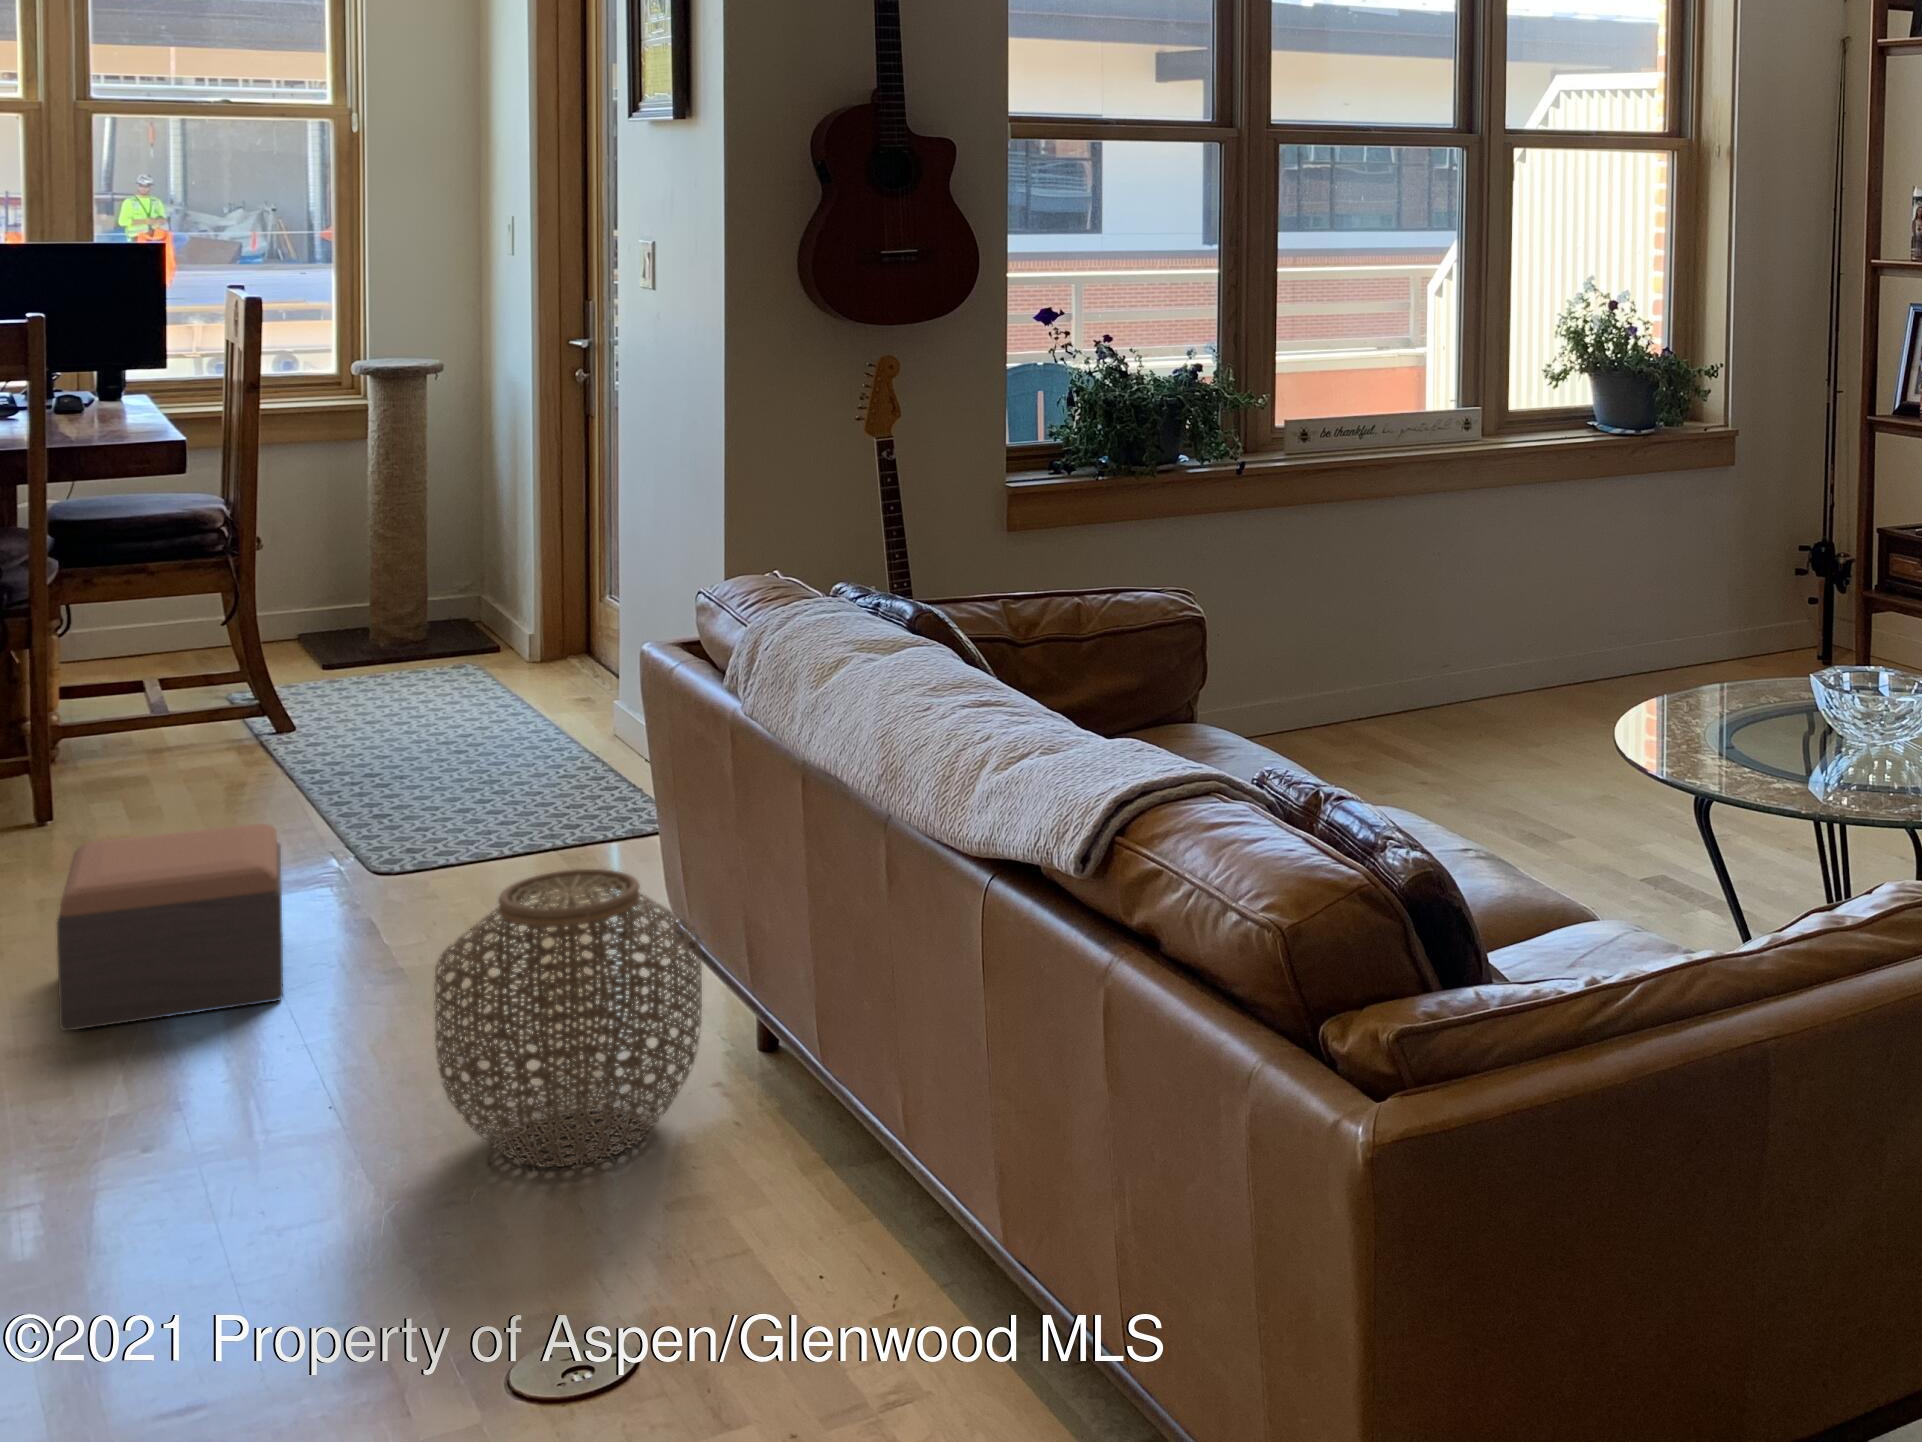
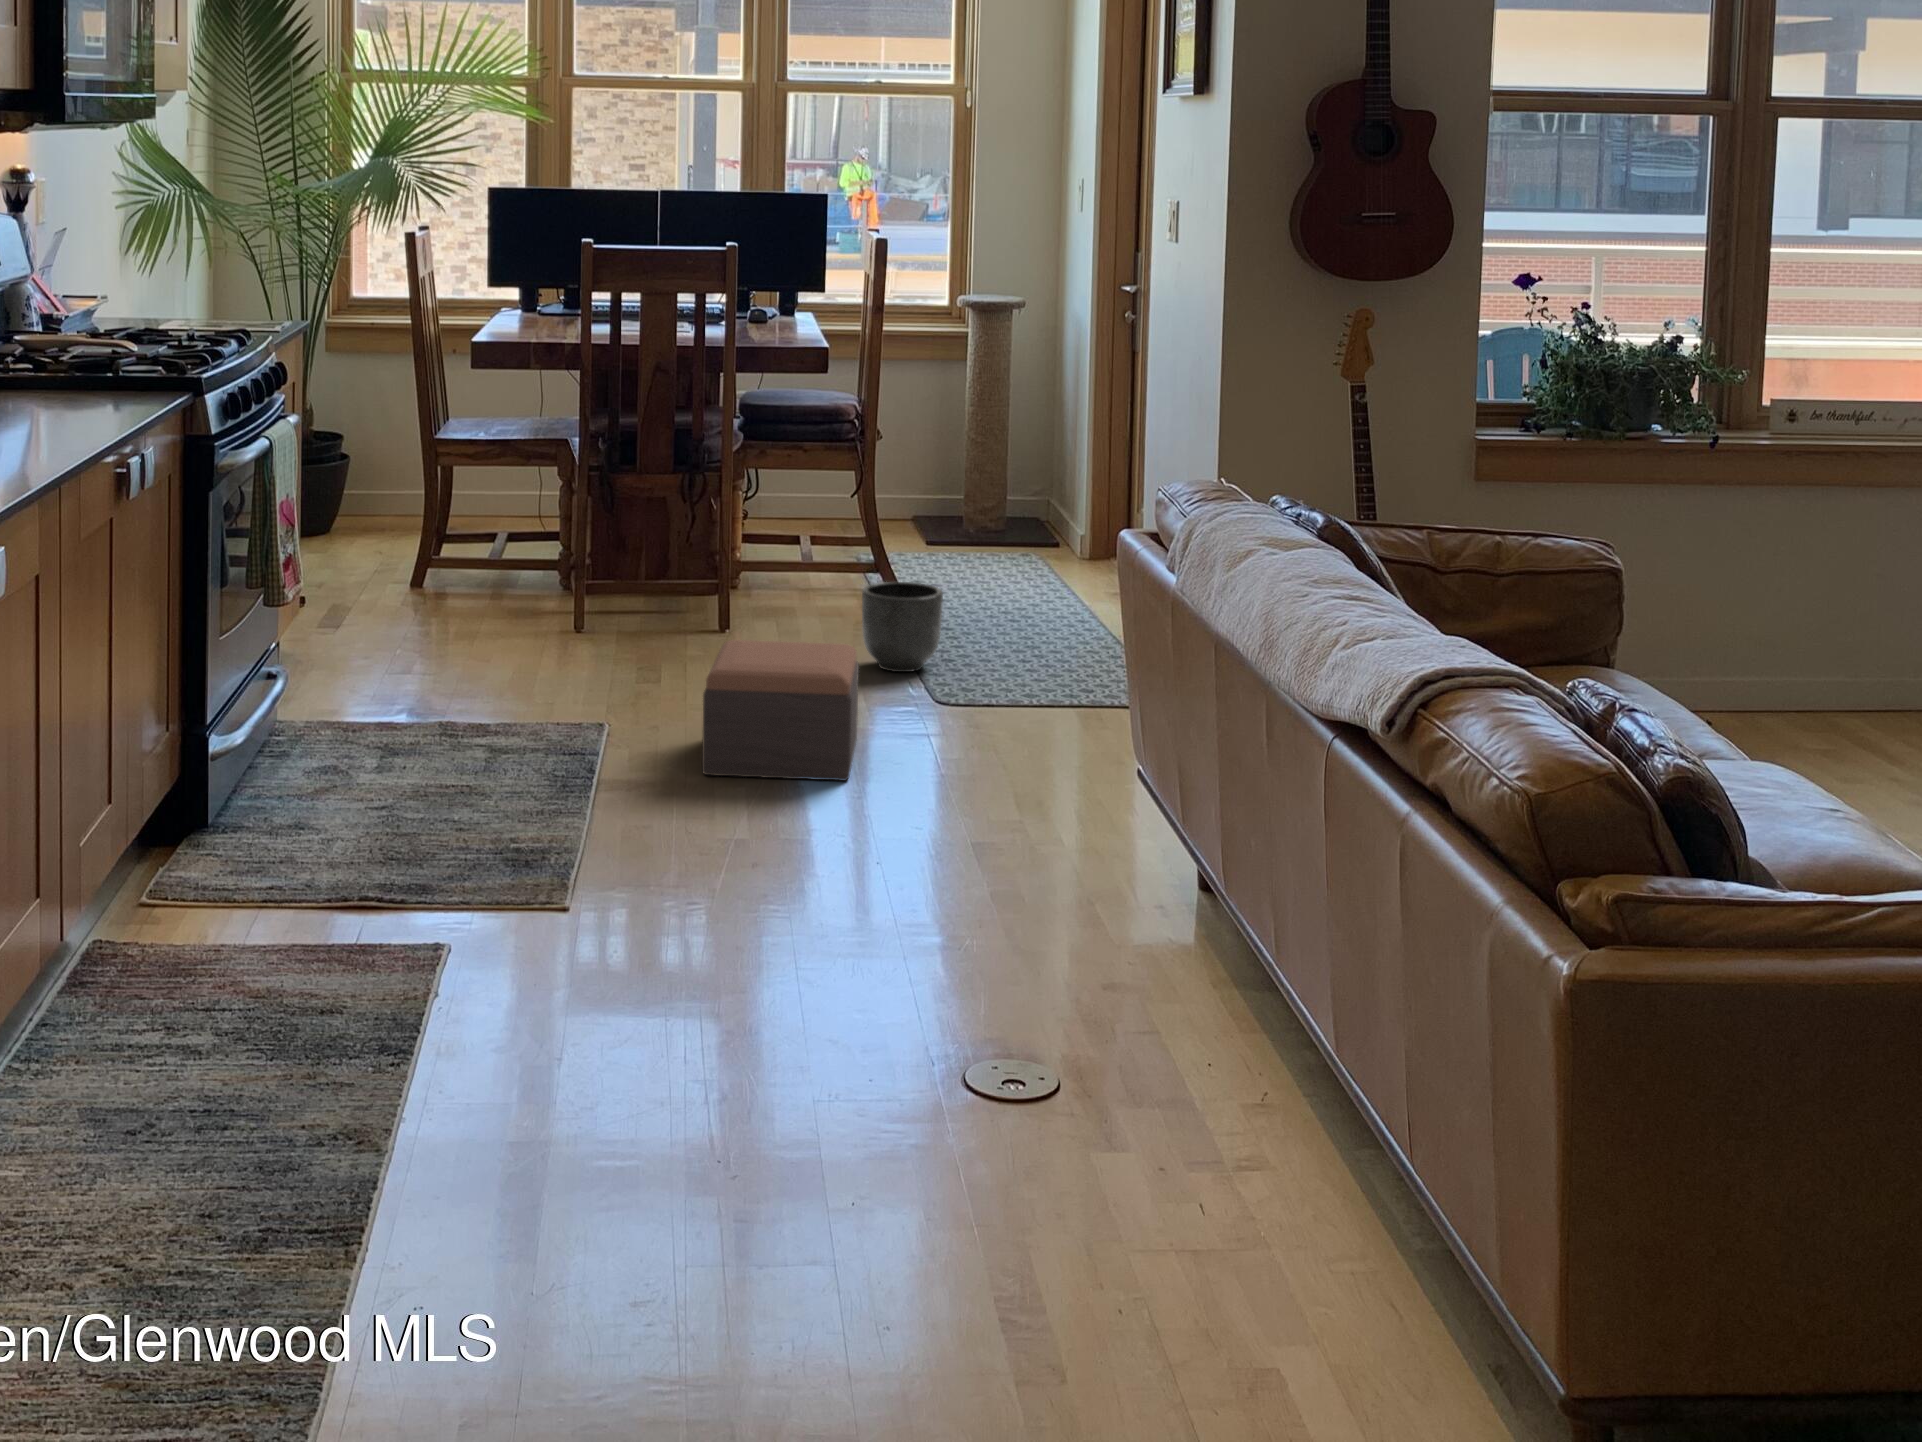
planter: none [265,726,378,842] -> present [862,582,943,672]
woven basket: present [435,869,702,1167] -> none [934,702,1138,940]

